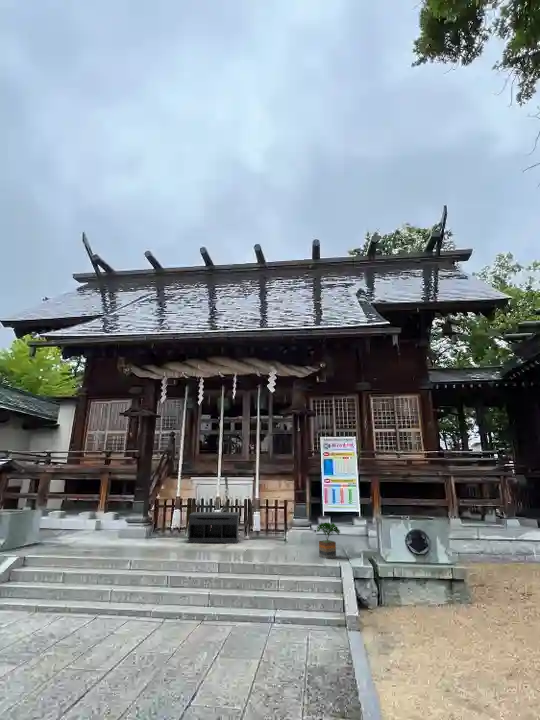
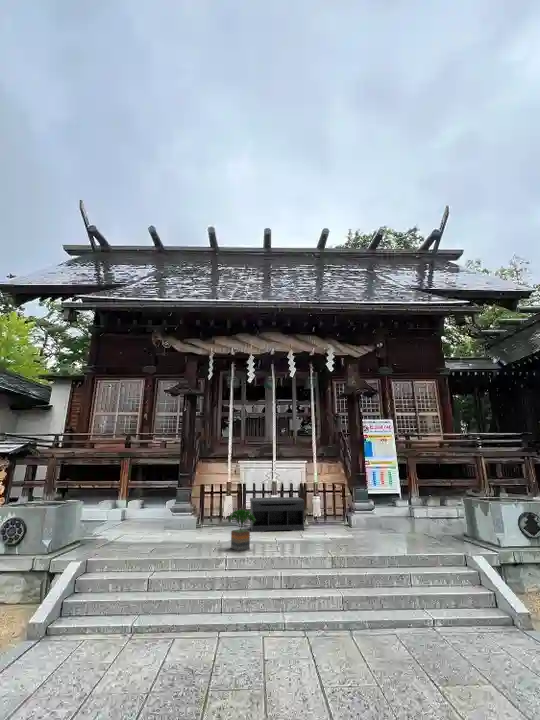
potted tree: present [317,523,340,559] -> present [229,510,255,550]

